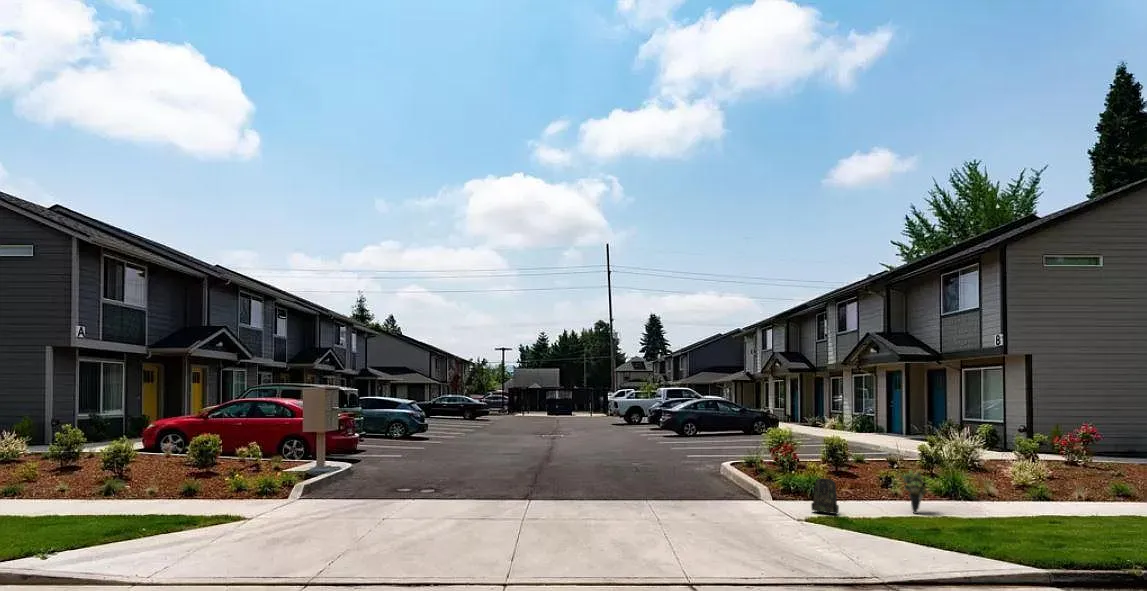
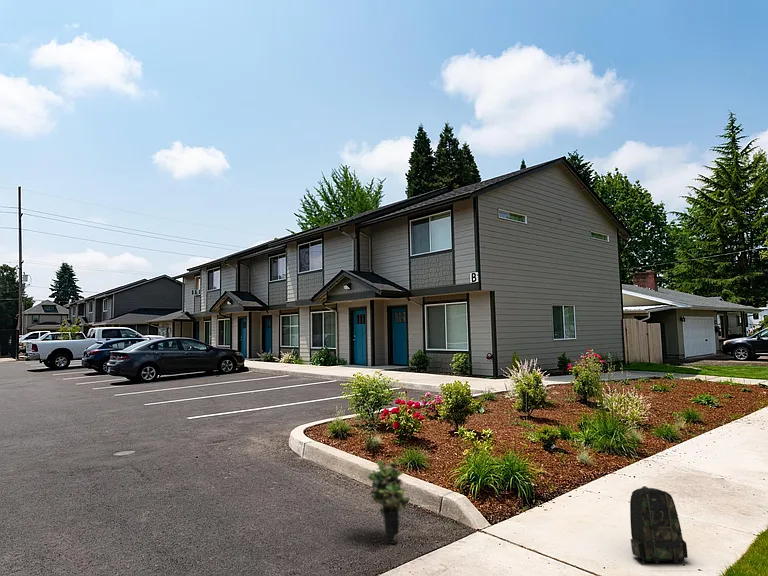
potted plant: present [902,471,927,513] -> present [368,460,410,544]

